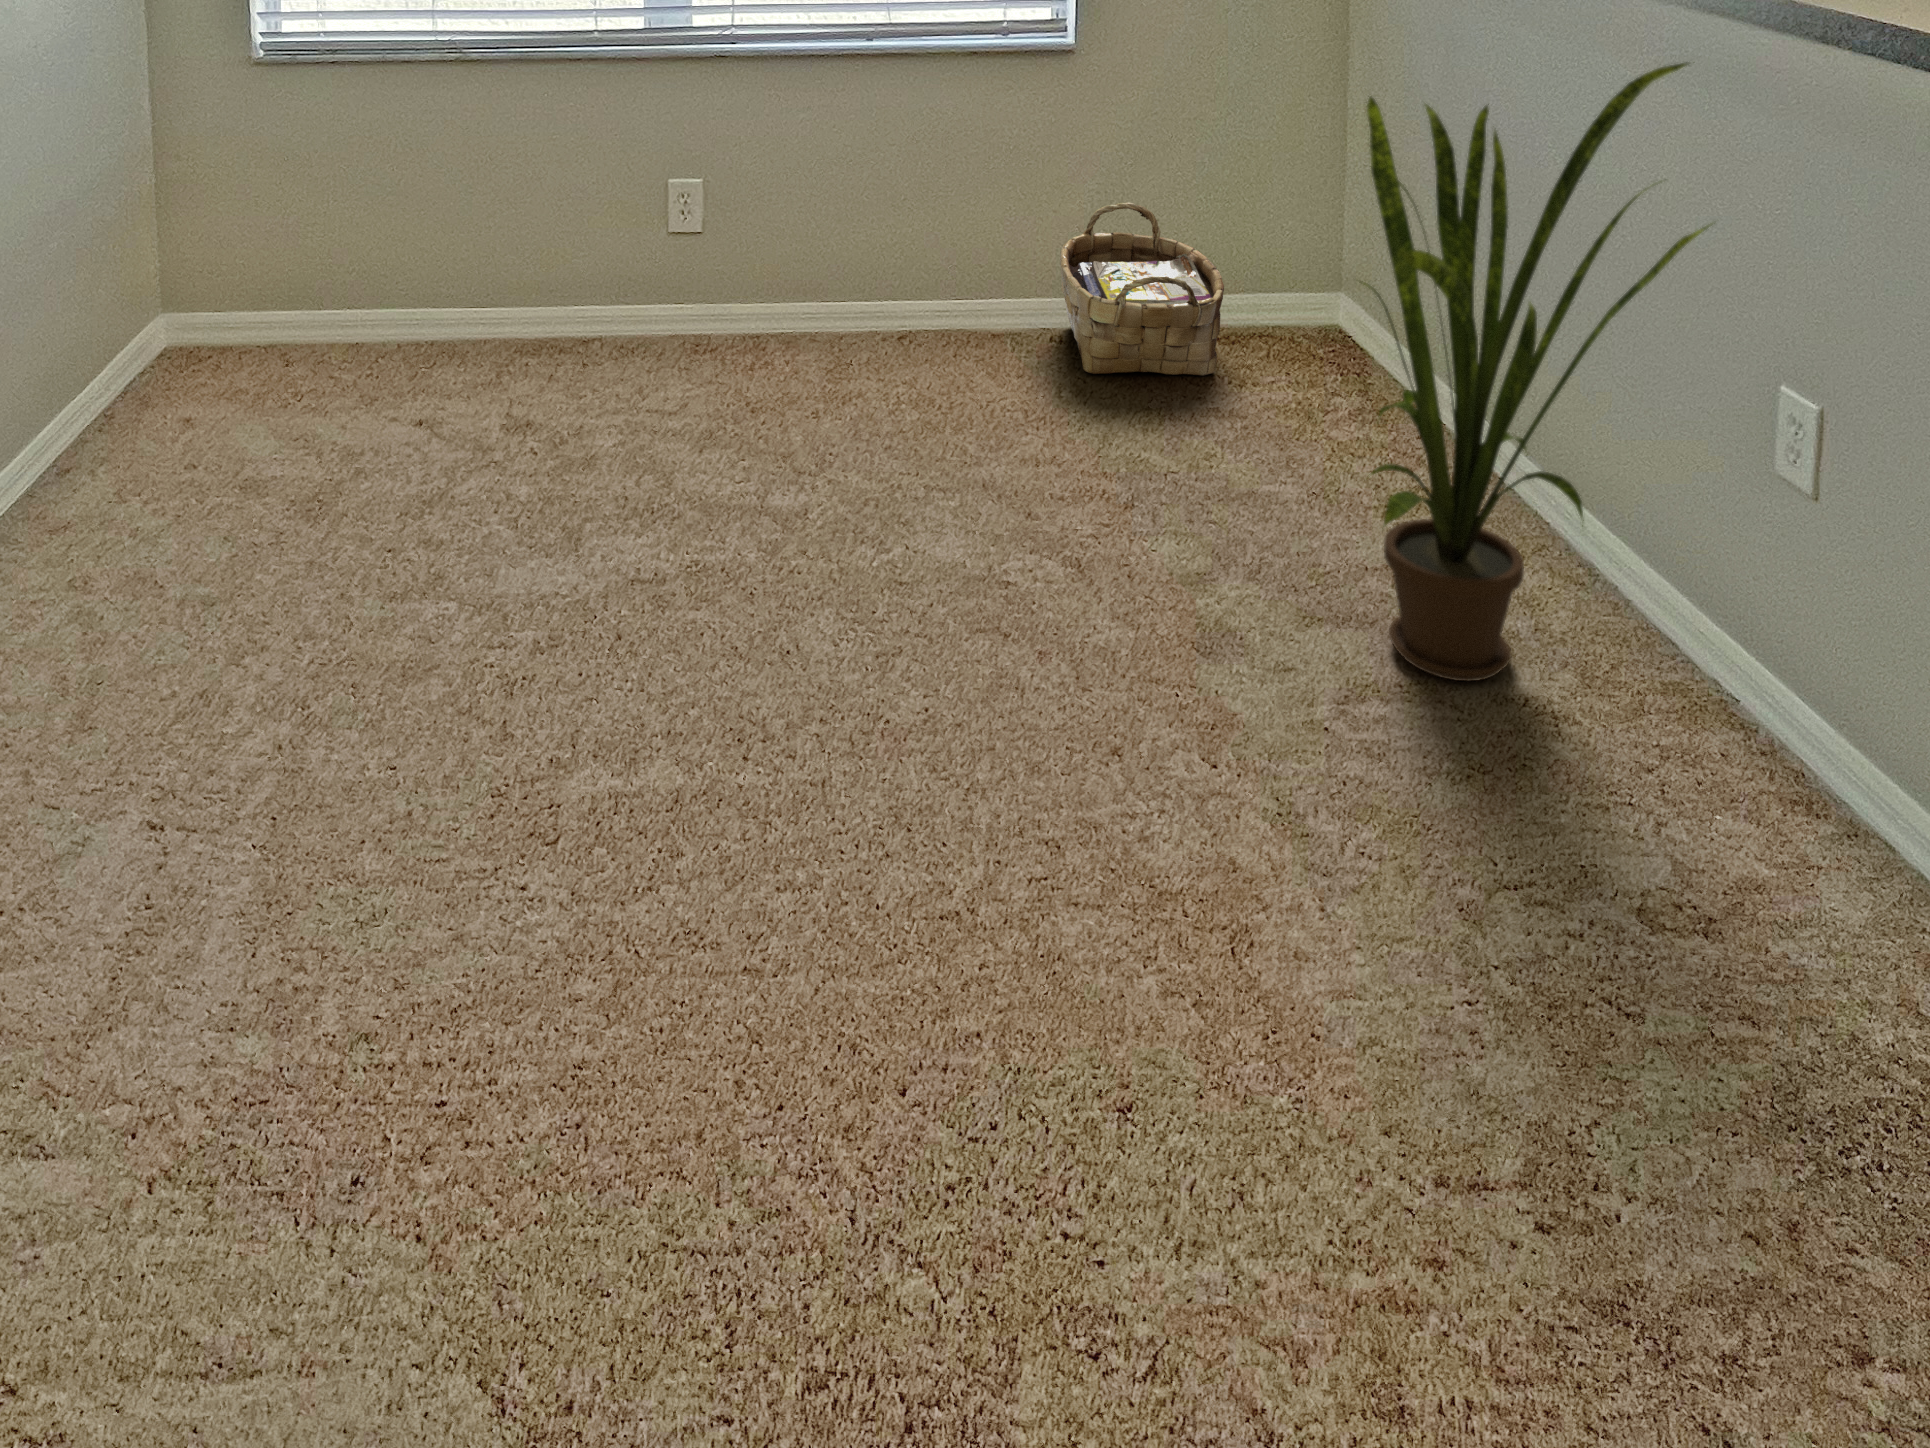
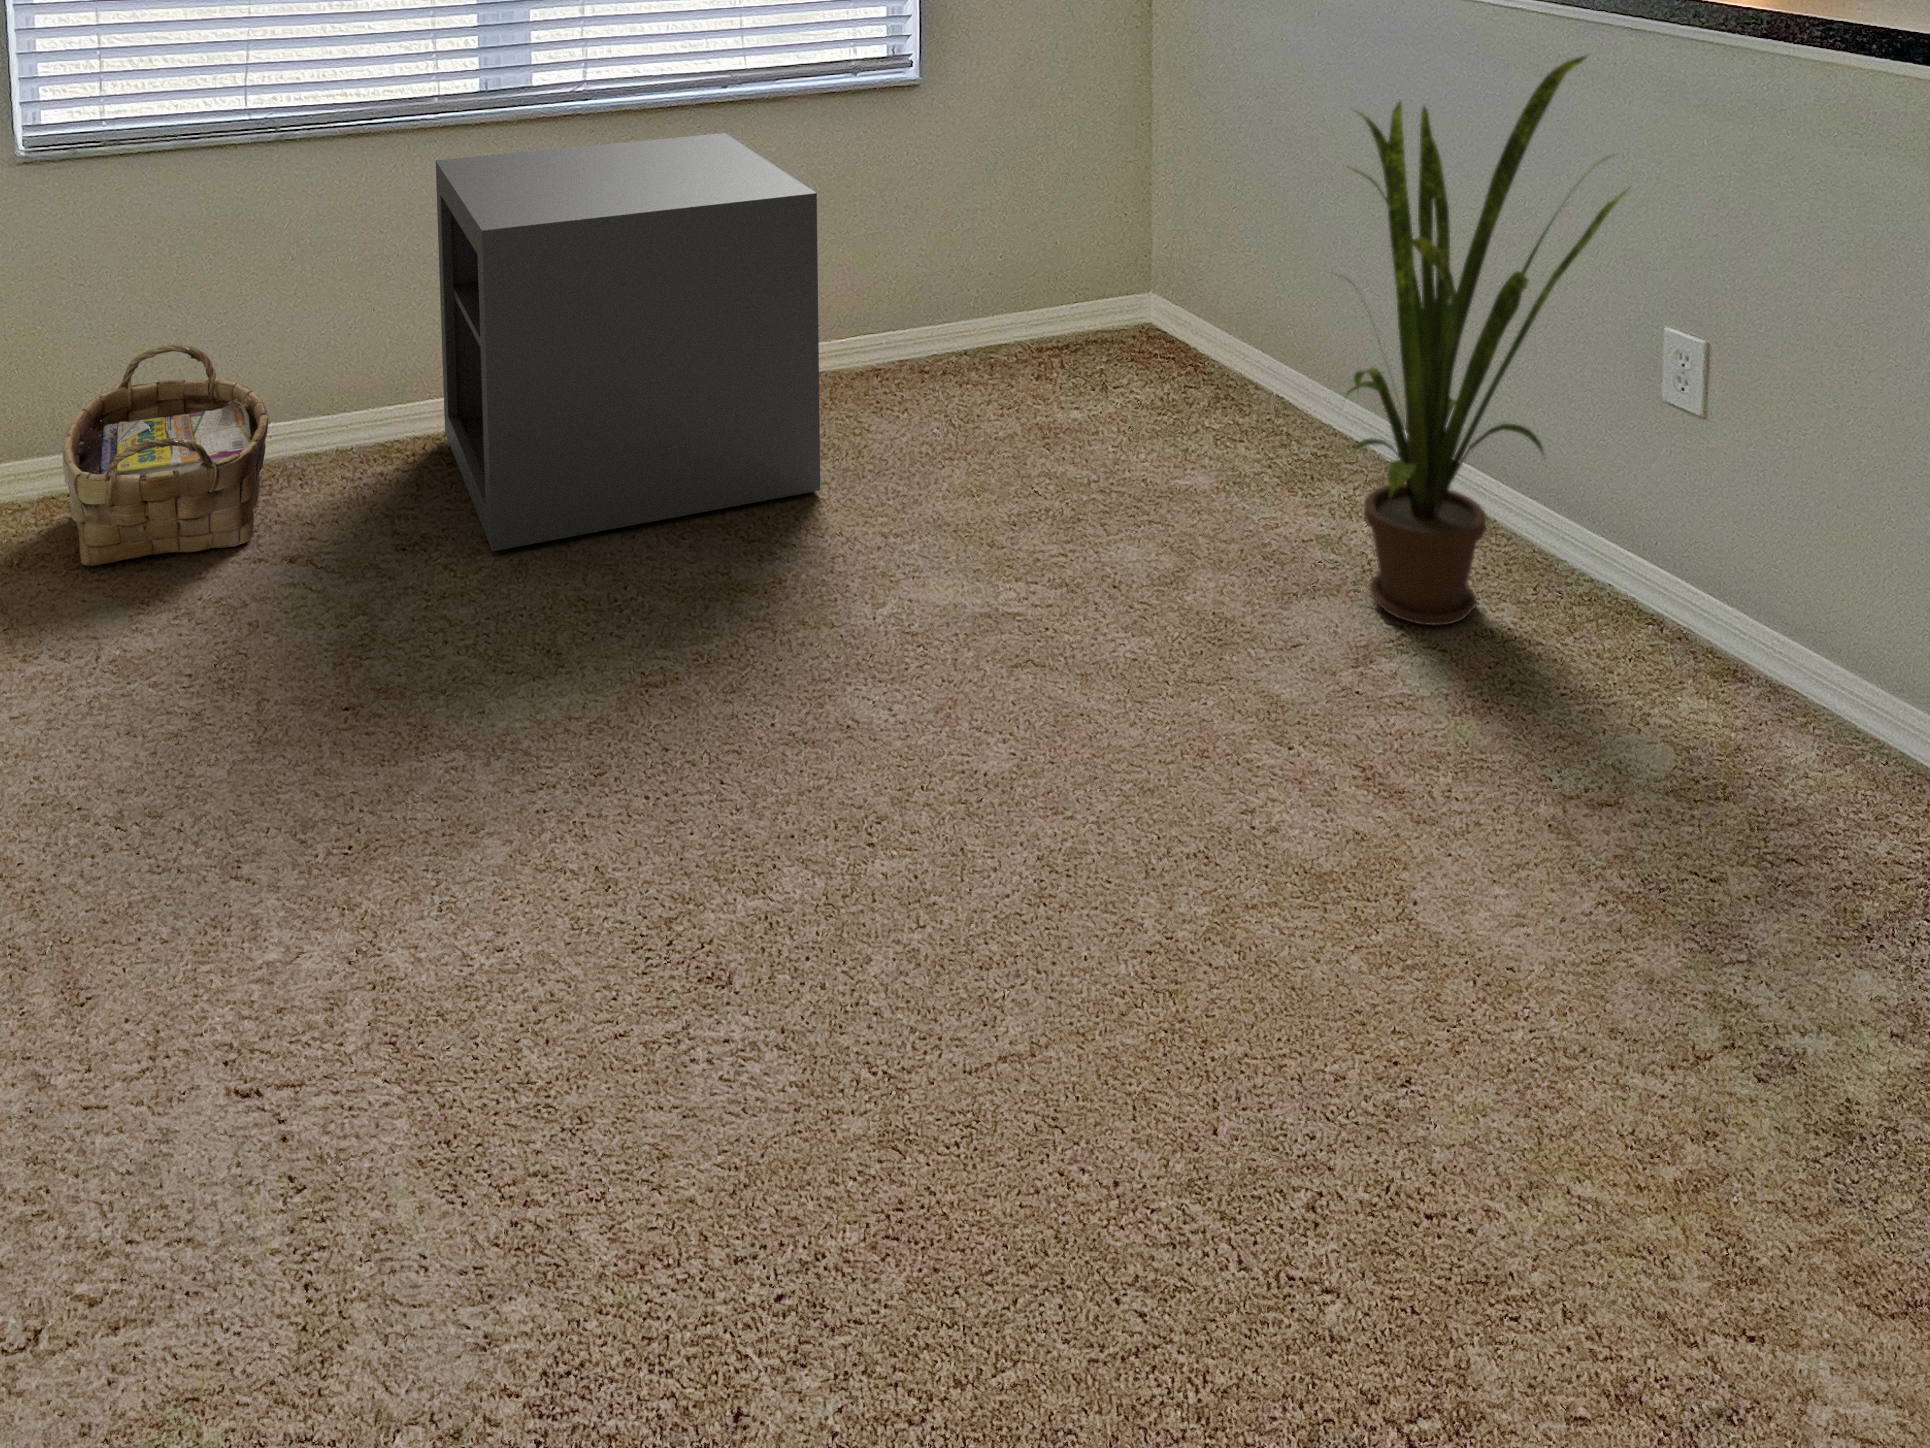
storage cabinet: none [572,79,894,437] -> present [436,133,820,551]
woven basket: present [1060,203,1224,376] -> present [62,344,268,566]

